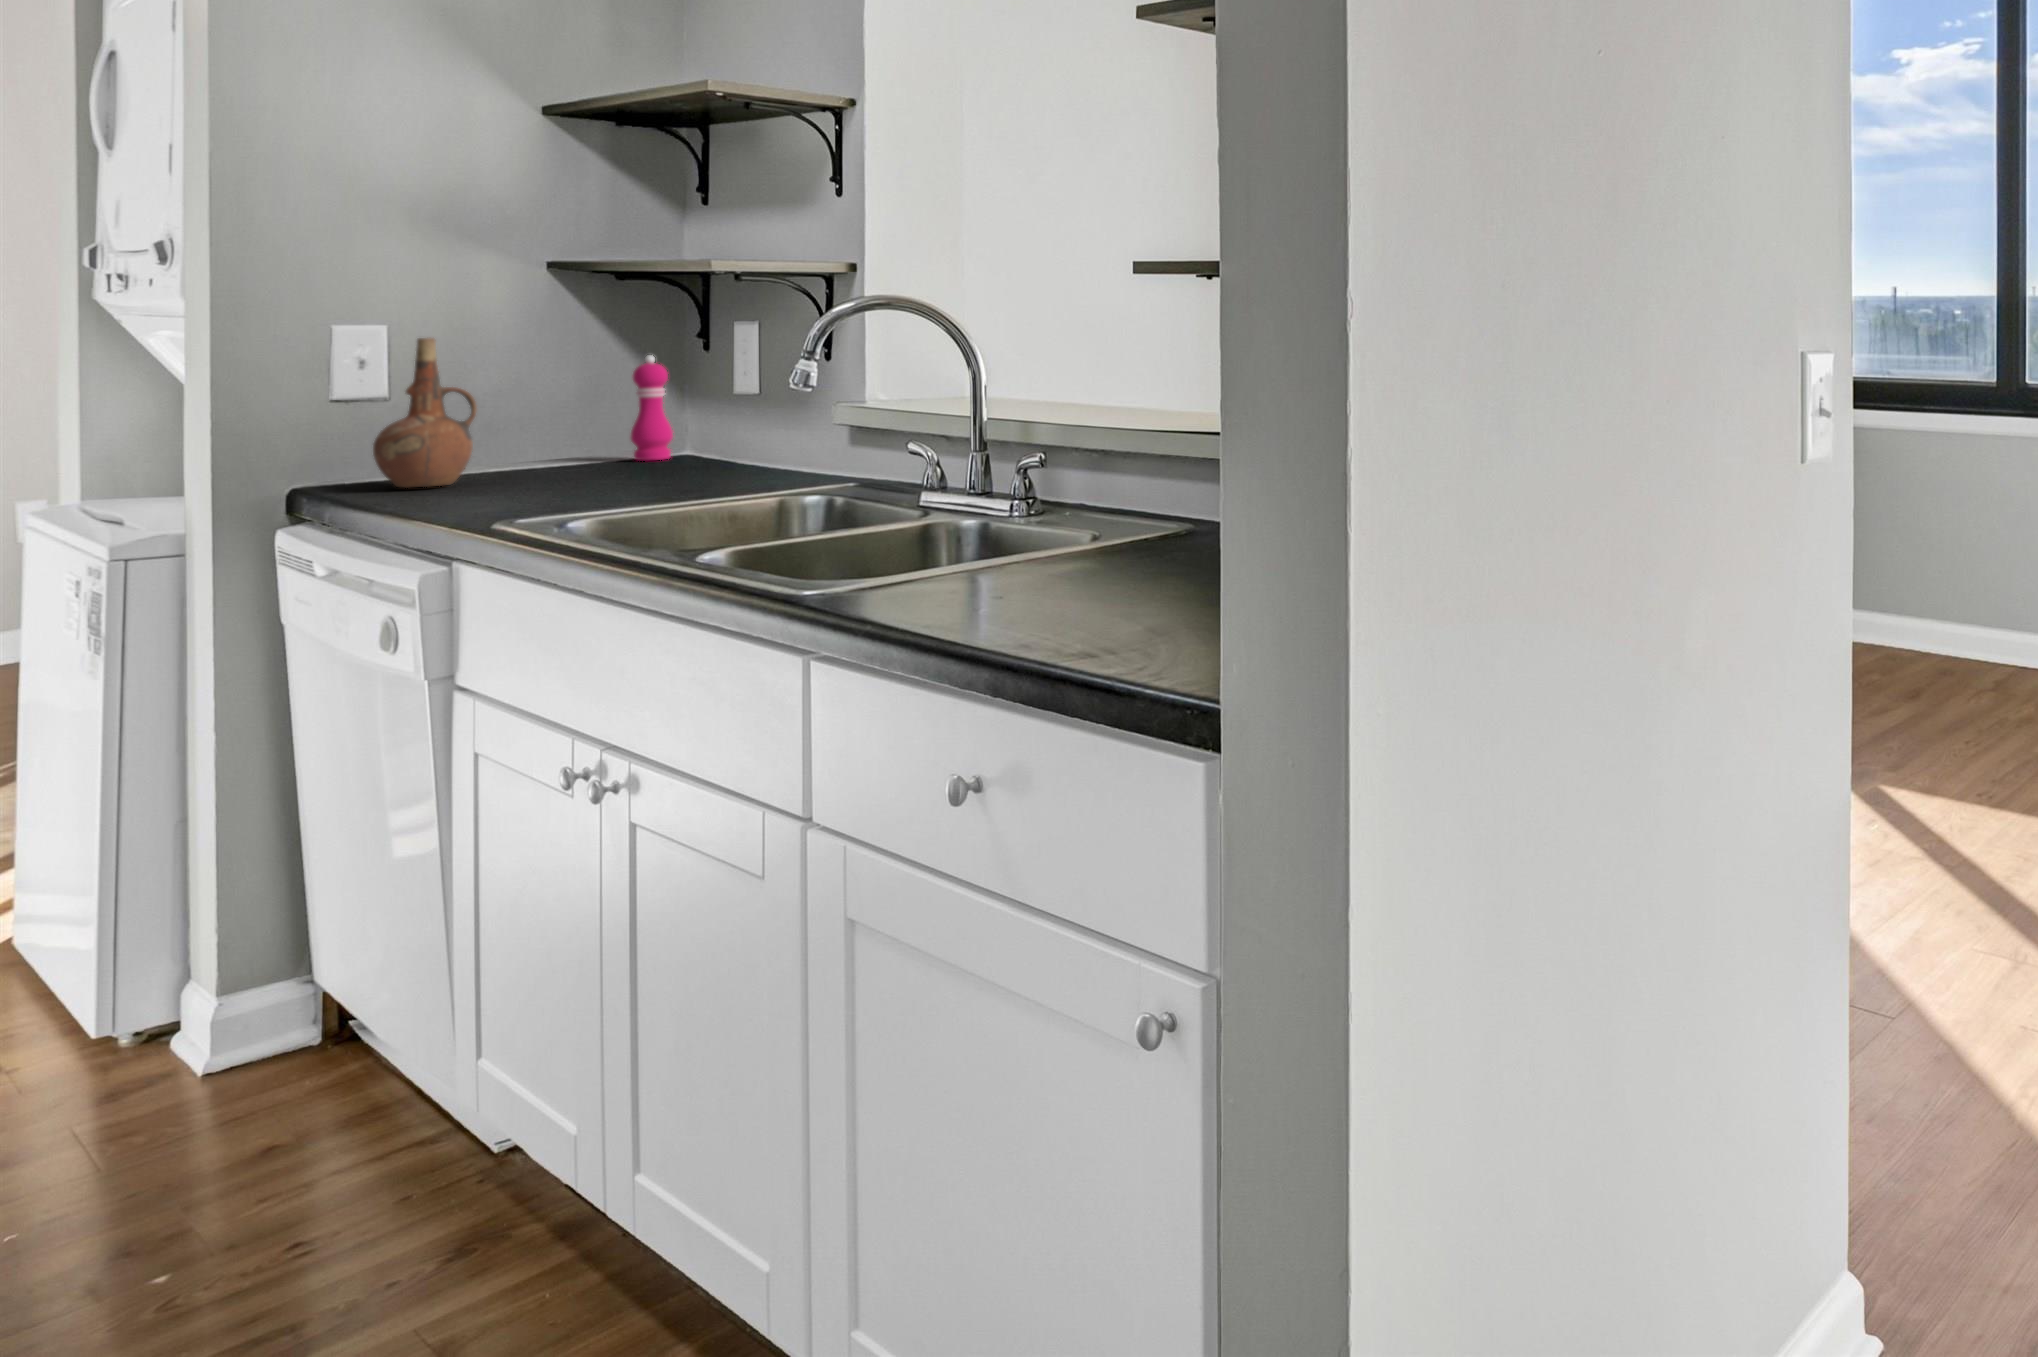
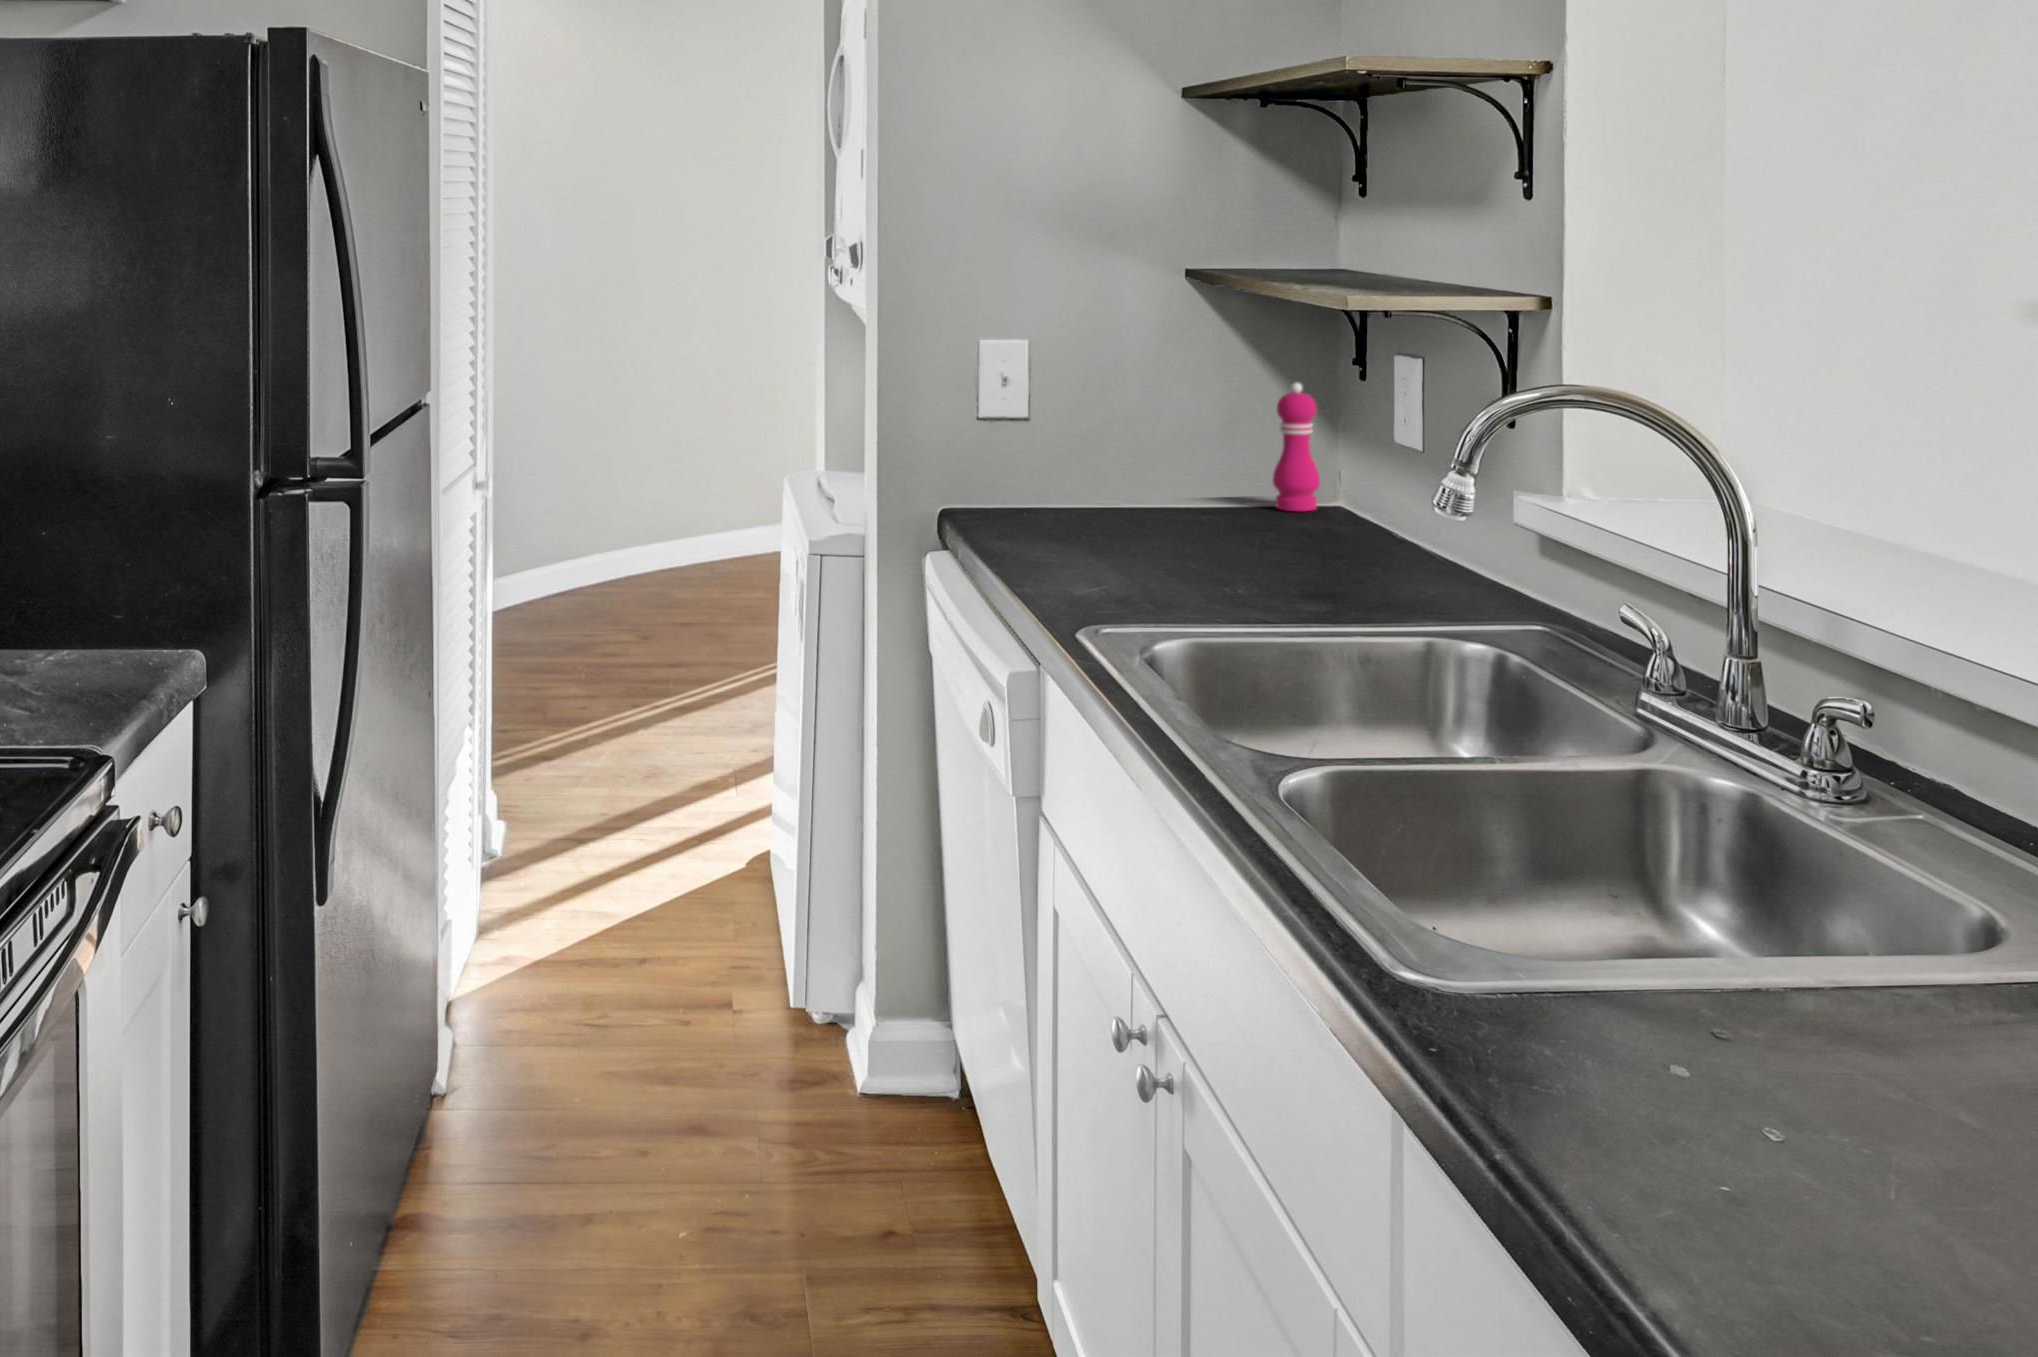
ceramic pitcher: present [373,338,477,487] -> none [1006,366,1104,534]

